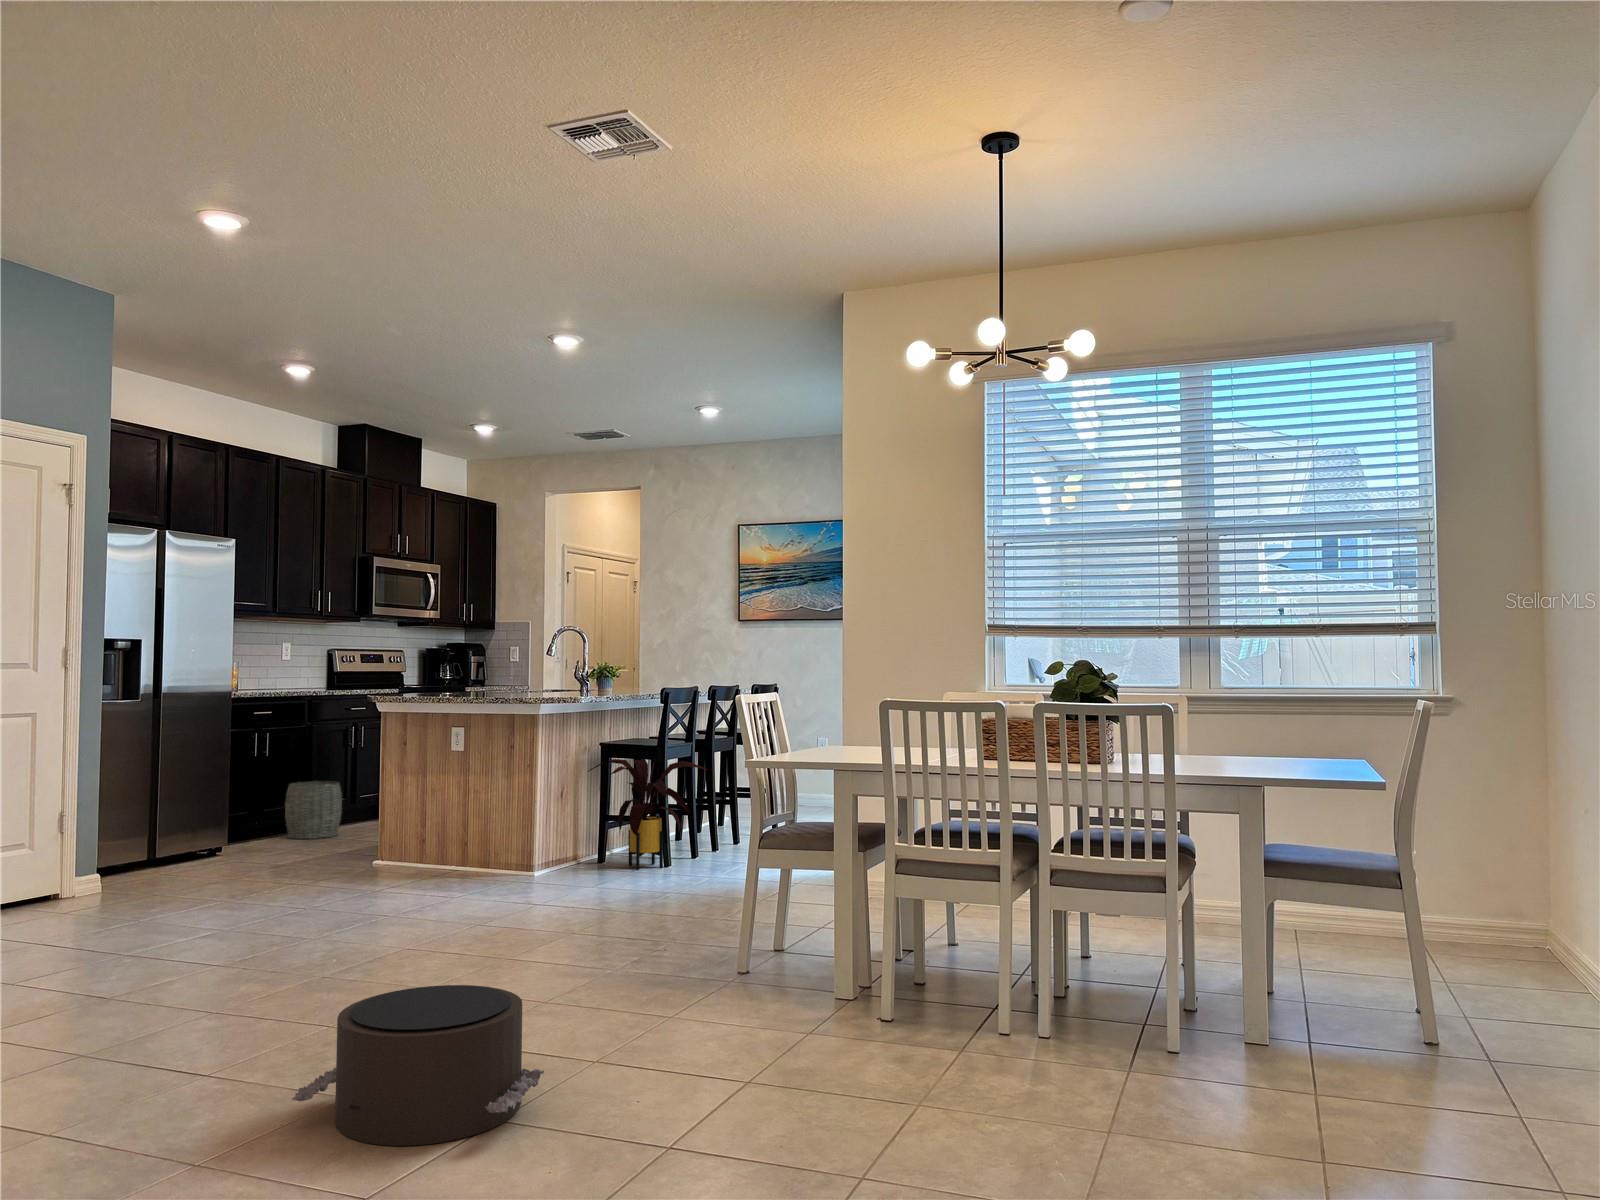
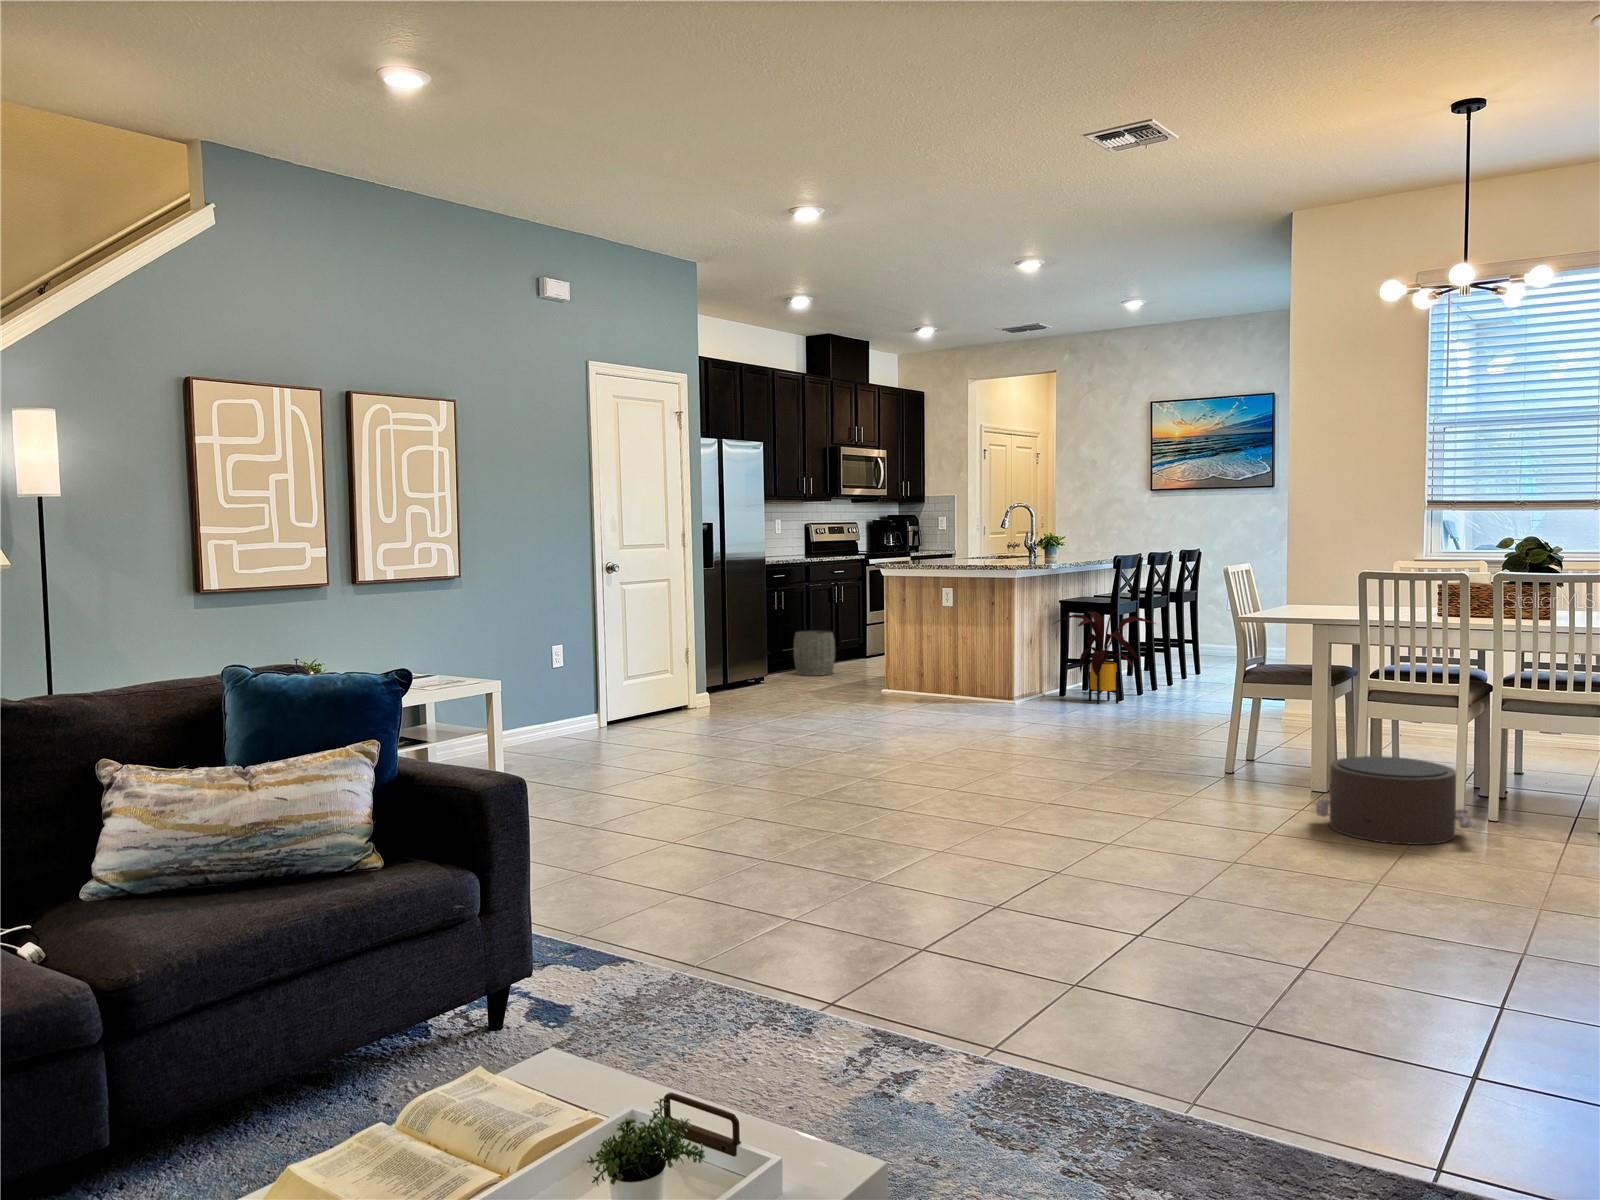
pouf: present [292,985,544,1146] -> present [1316,756,1476,845]

